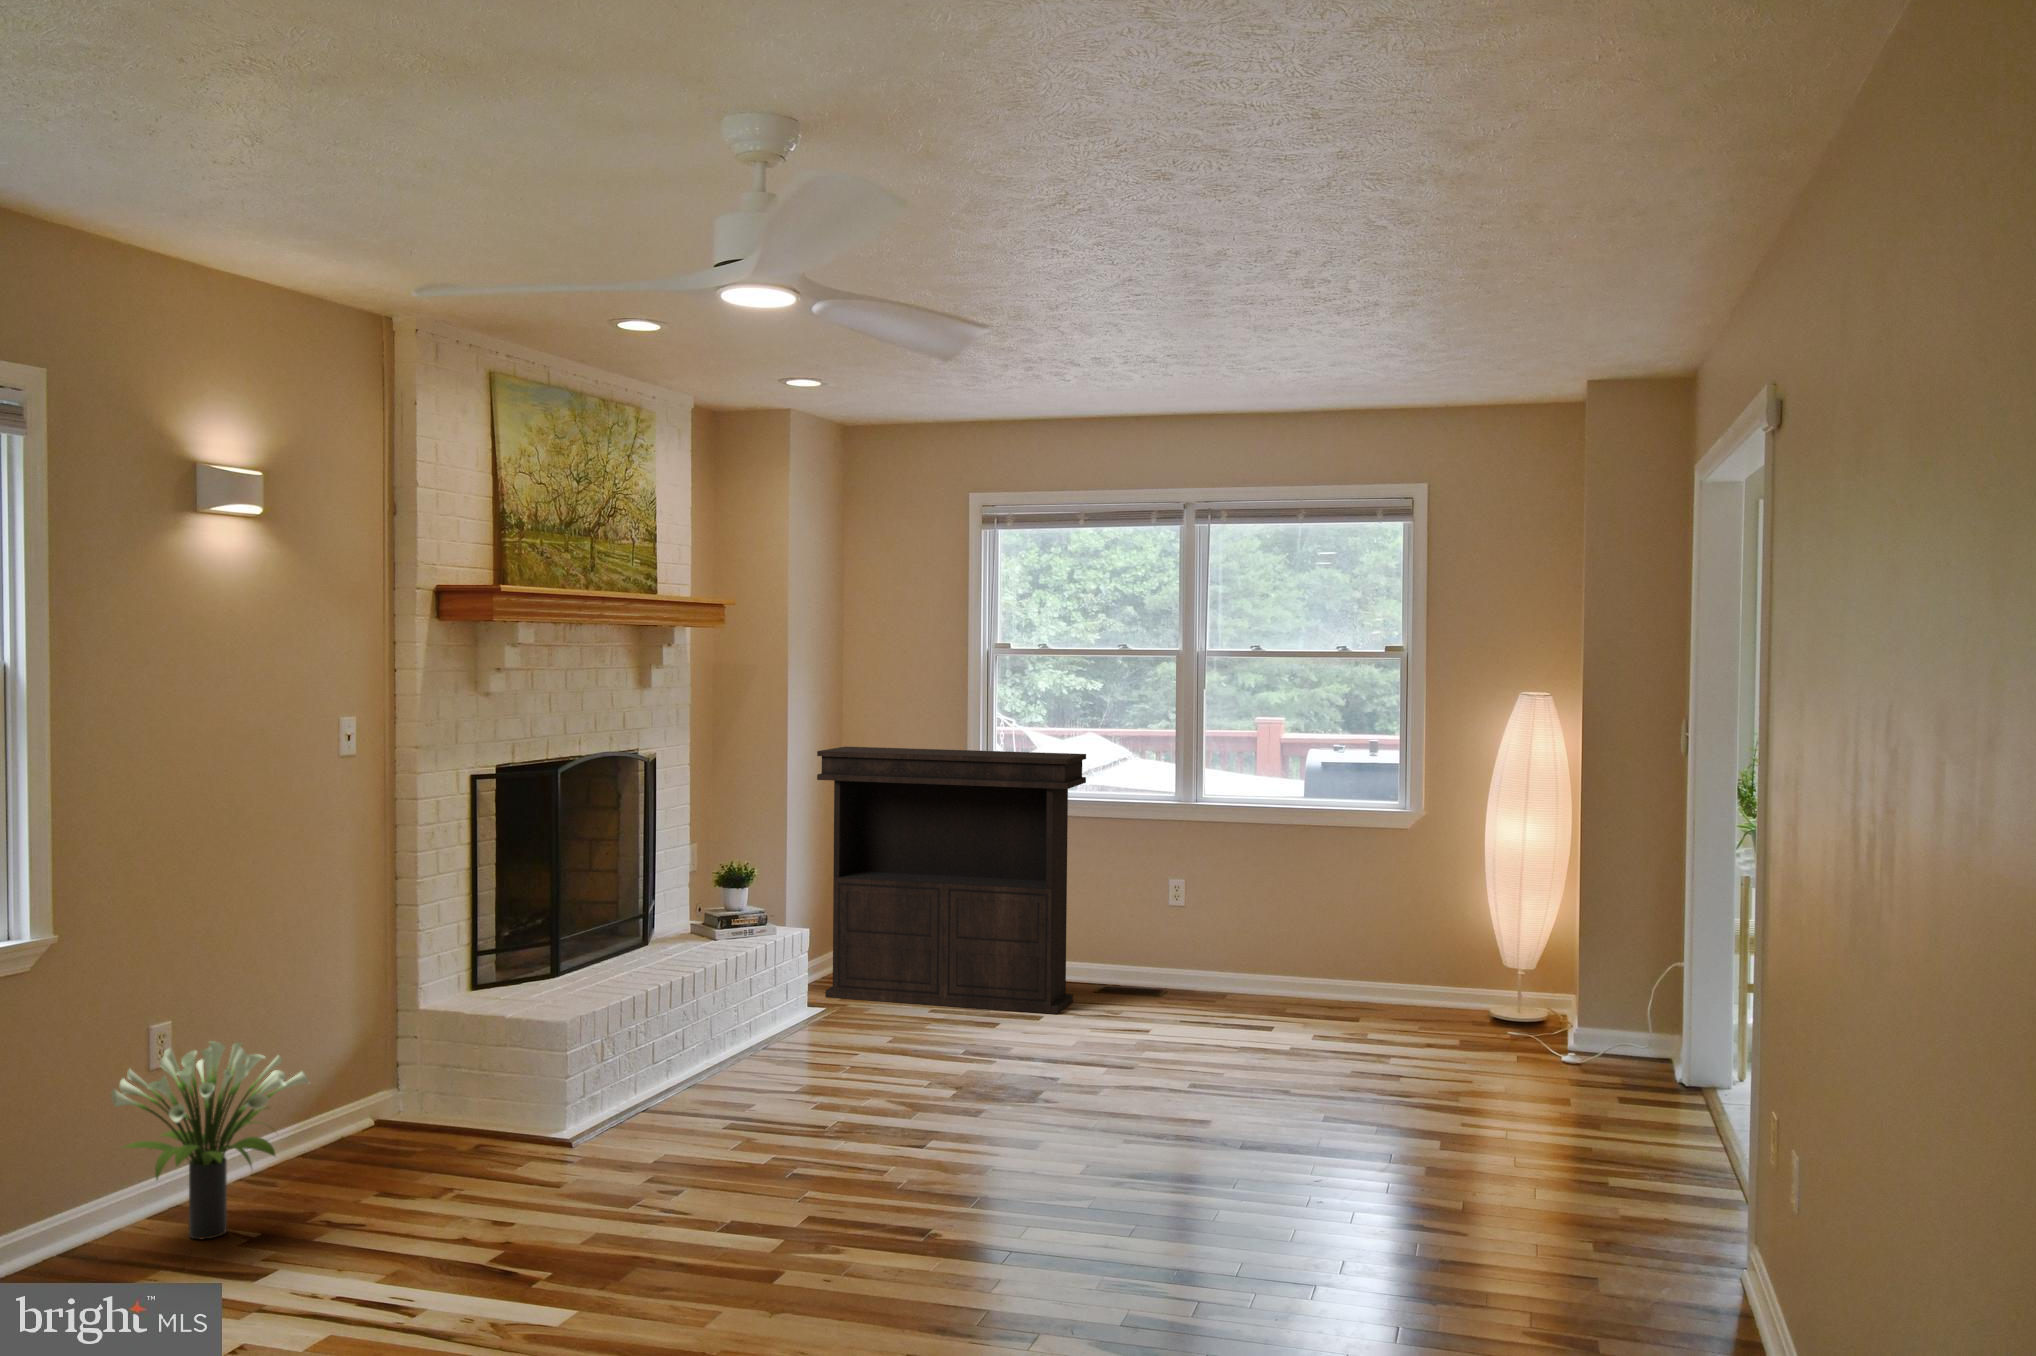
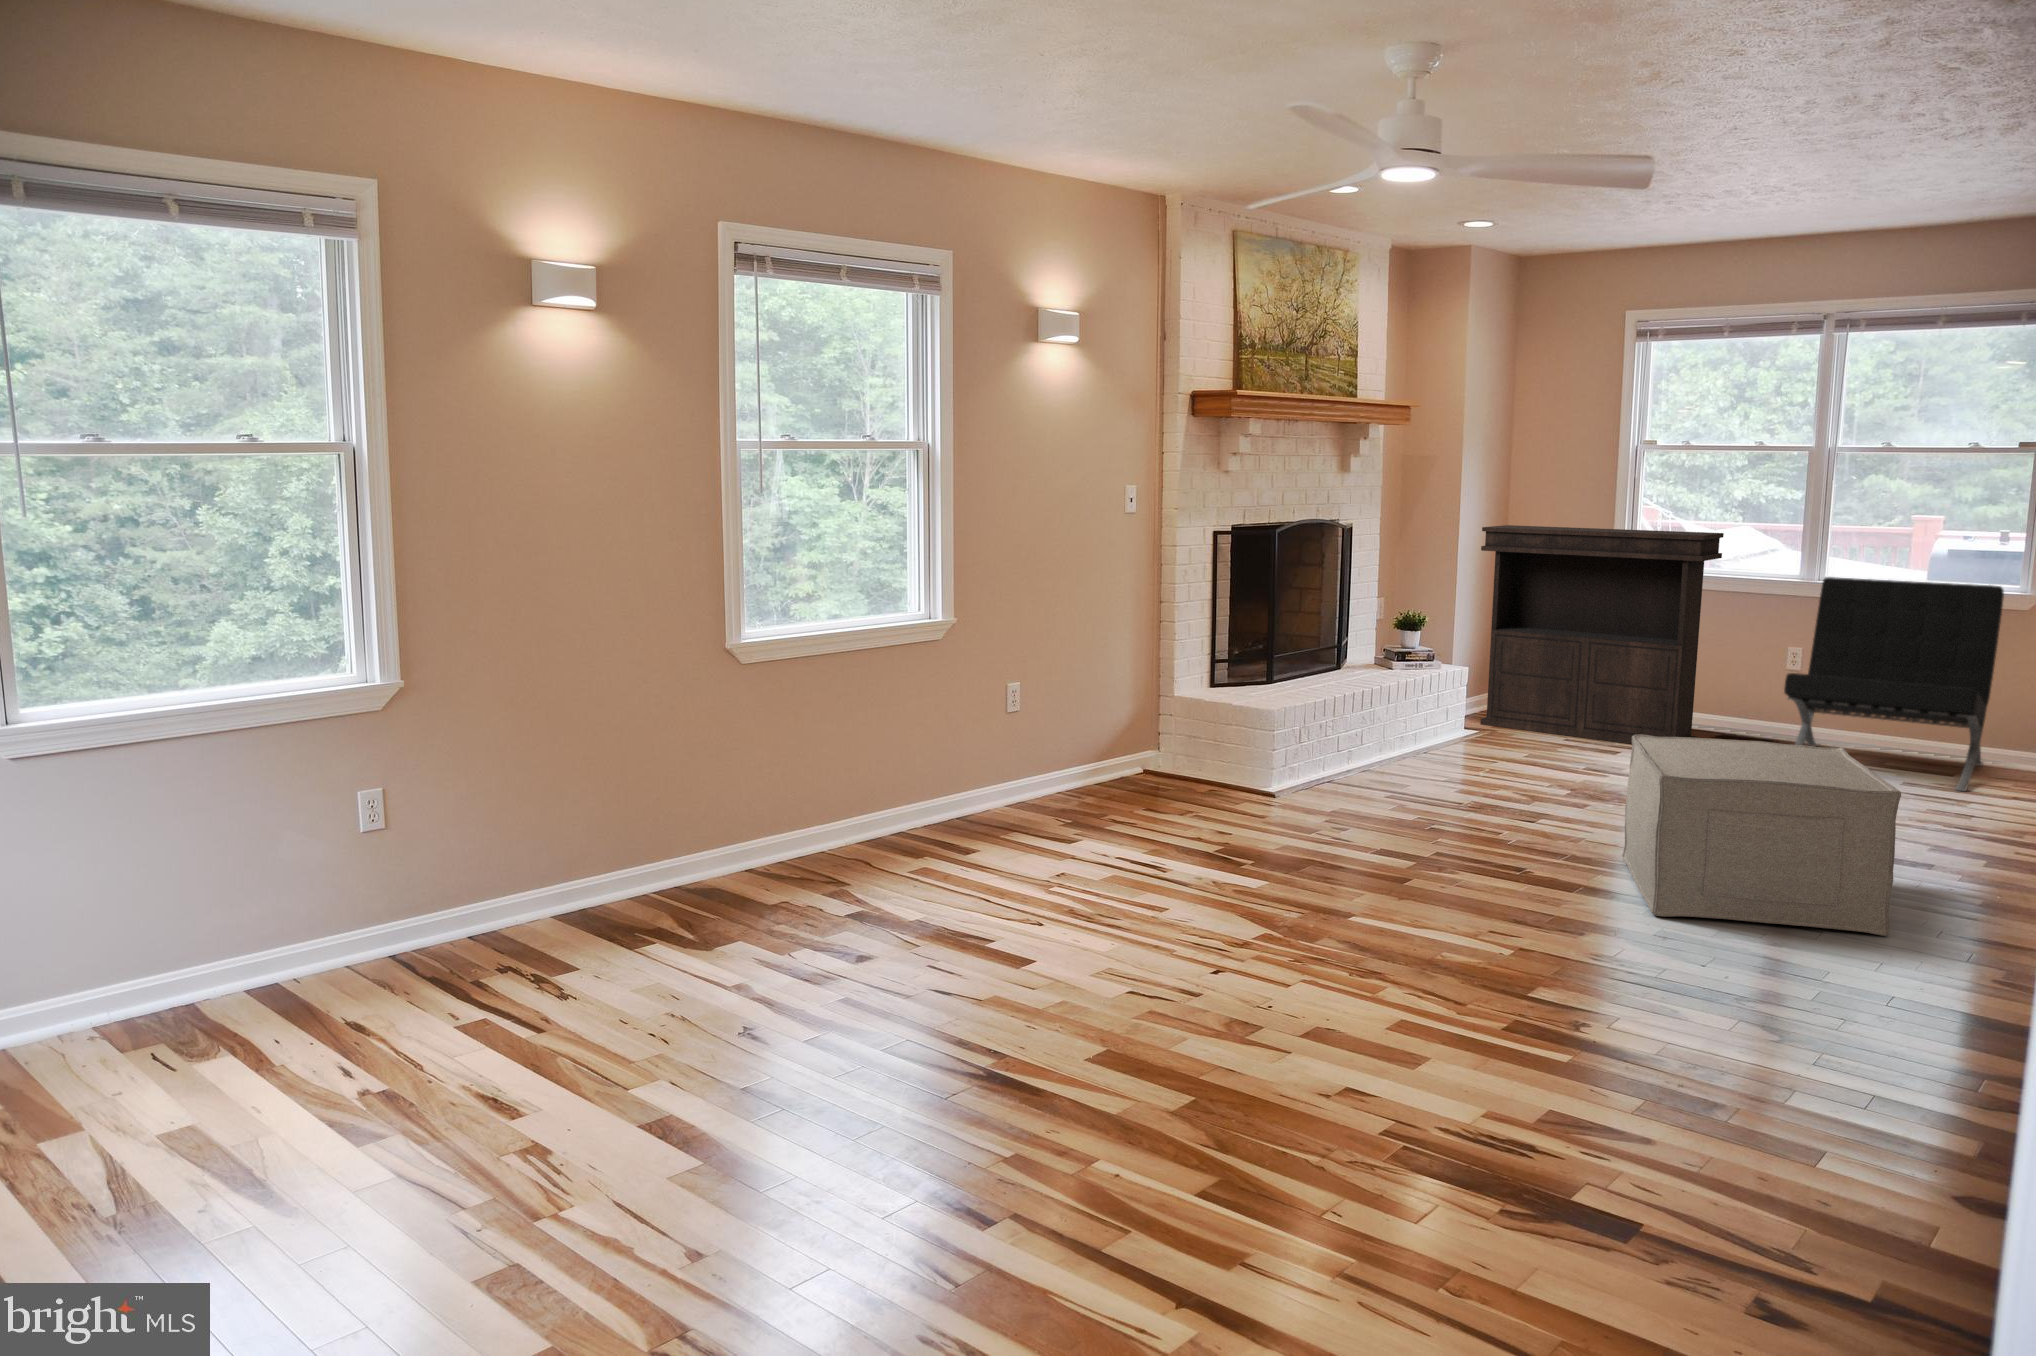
lounge chair: none [1164,801,1362,1041] -> present [1784,577,2004,791]
ottoman: none [1020,1026,1328,1278] -> present [1623,734,1901,936]
potted plant: present [111,1041,309,1239] -> none [987,695,1106,823]

